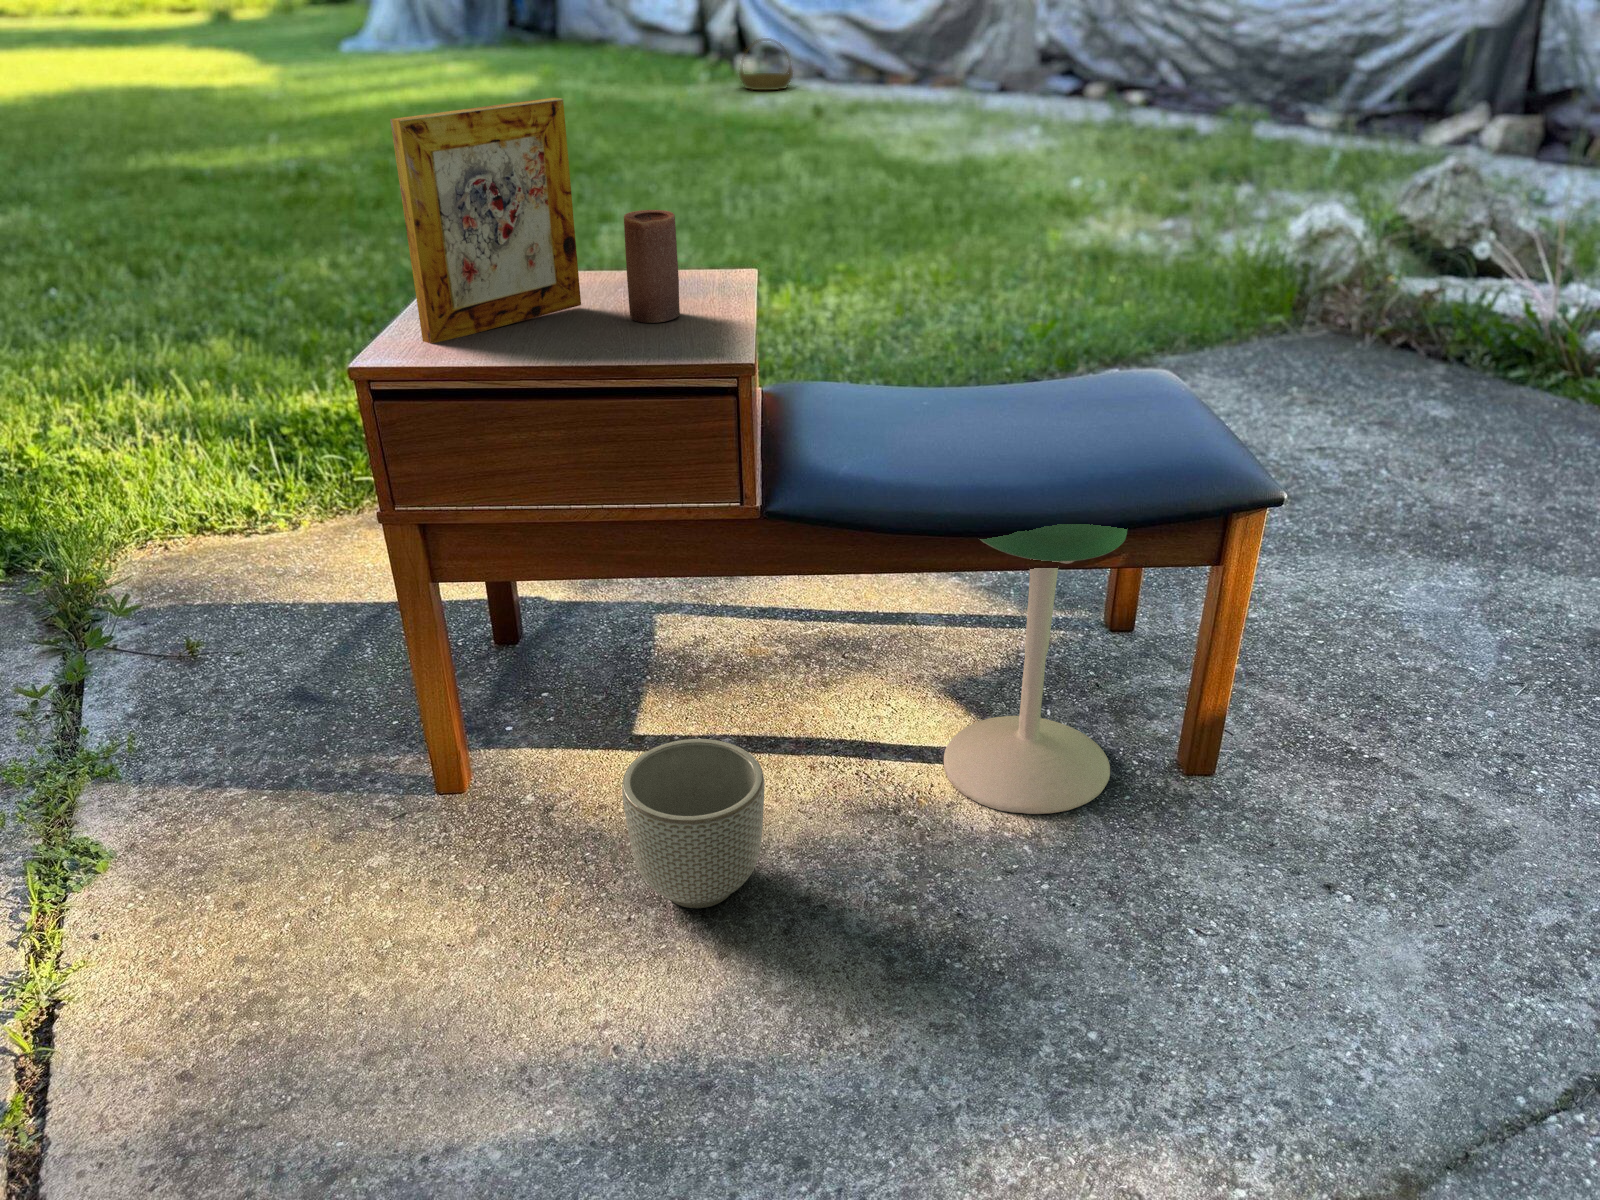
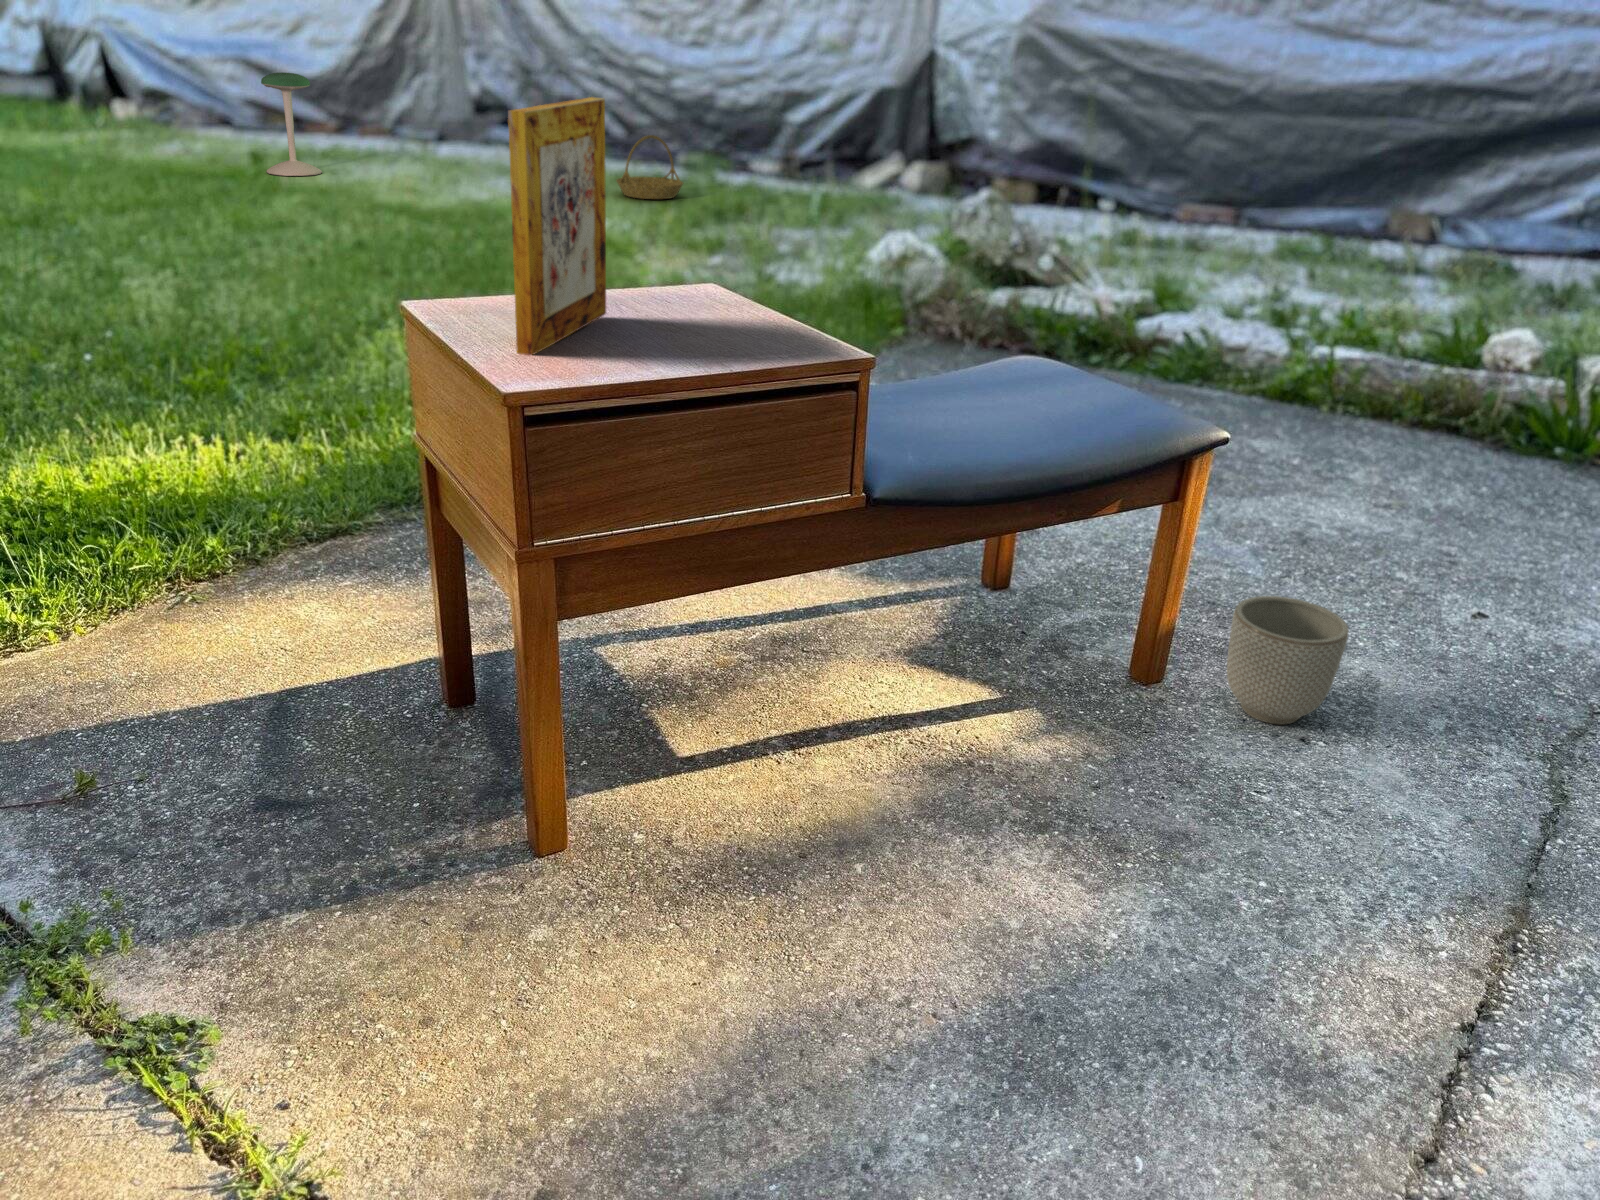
basket: present [739,39,793,90] -> present [616,135,683,199]
candle: present [624,210,680,323] -> none [670,212,724,325]
stool: present [944,524,1127,814] -> present [261,72,322,176]
planter: present [622,739,765,908] -> present [1227,596,1349,725]

